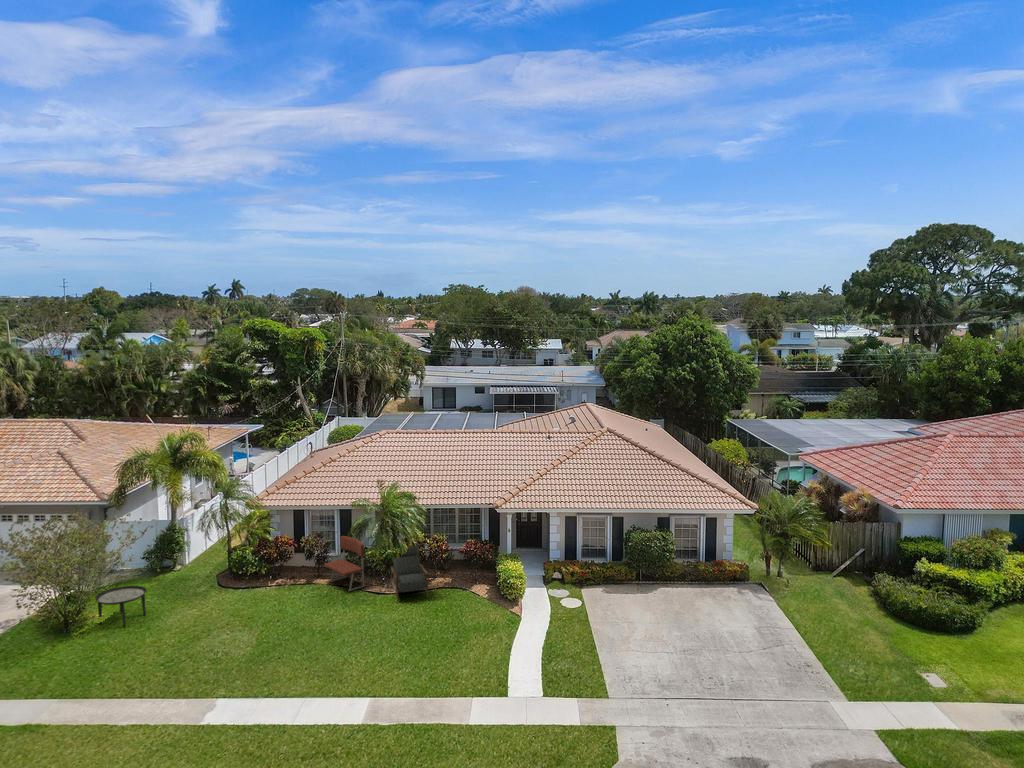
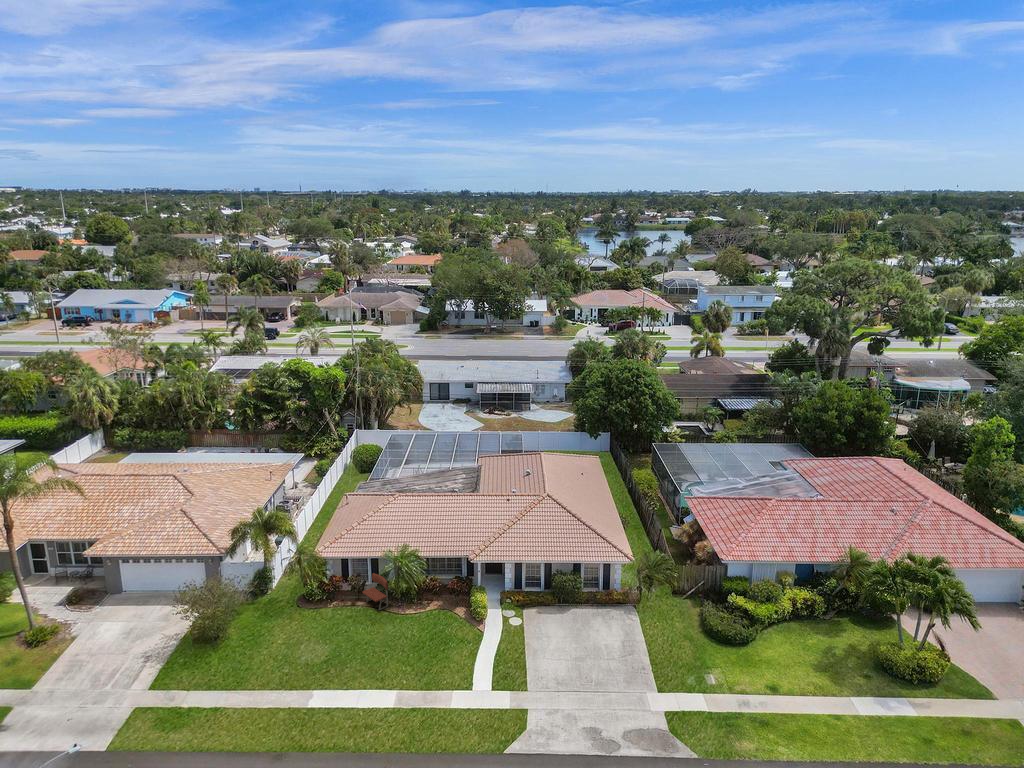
chair: present [391,543,428,603] -> none [404,580,428,621]
round table: present [95,586,147,627] -> none [229,612,258,640]

